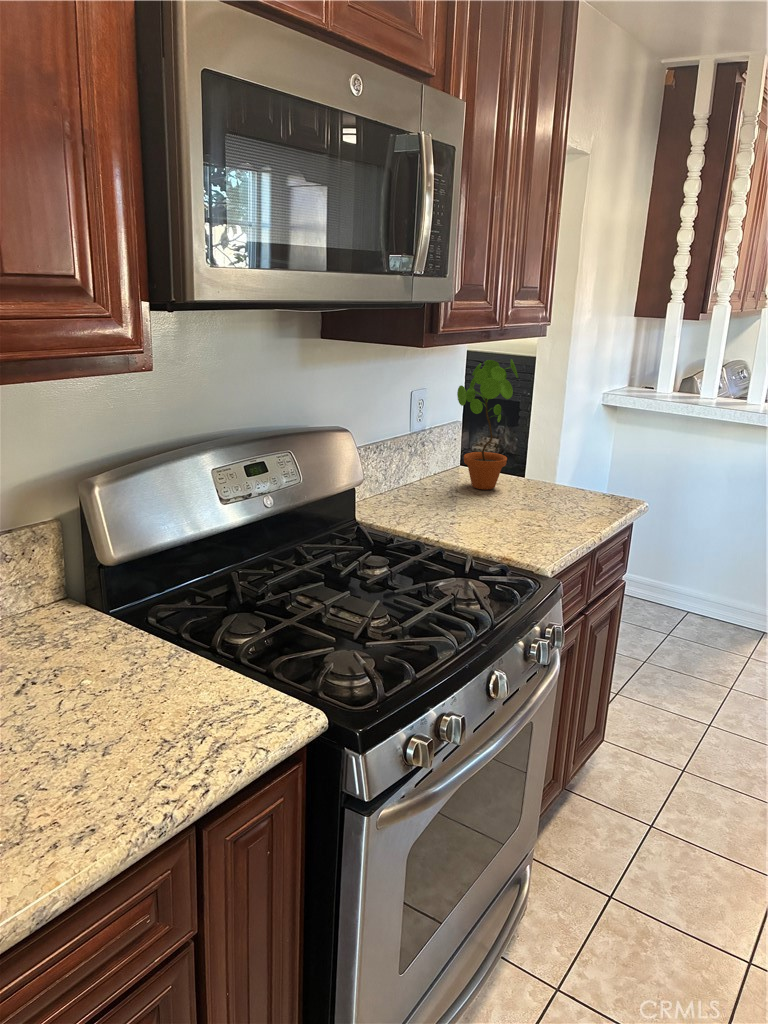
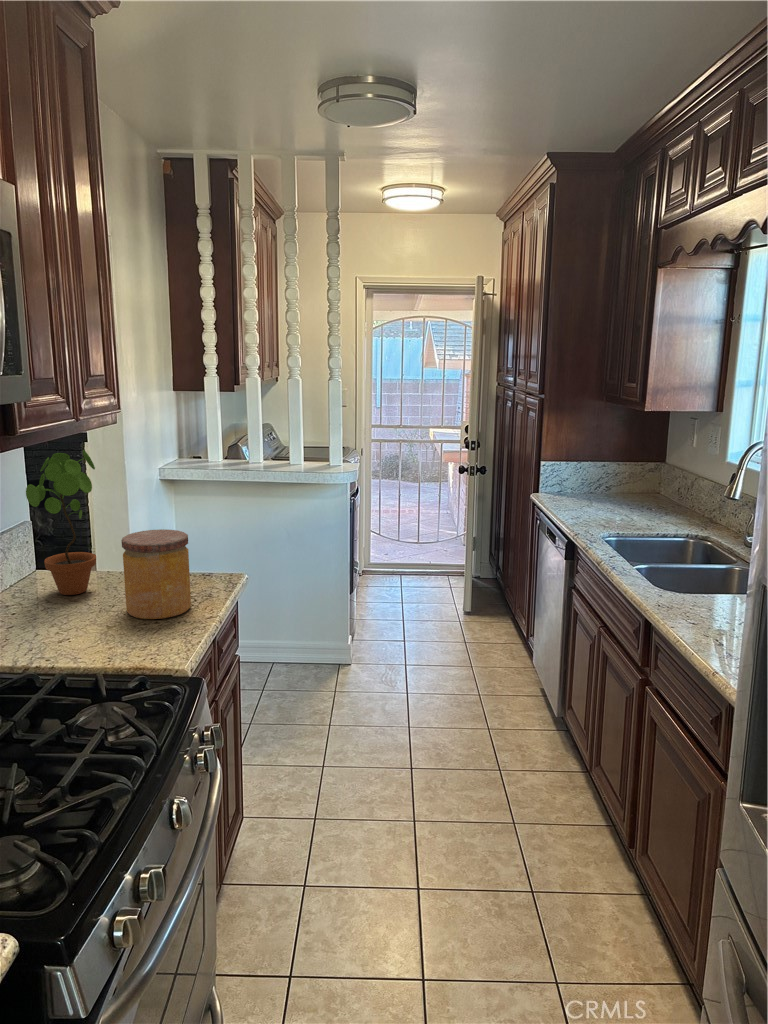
jar: none [519,440,587,525] -> present [121,529,191,619]

